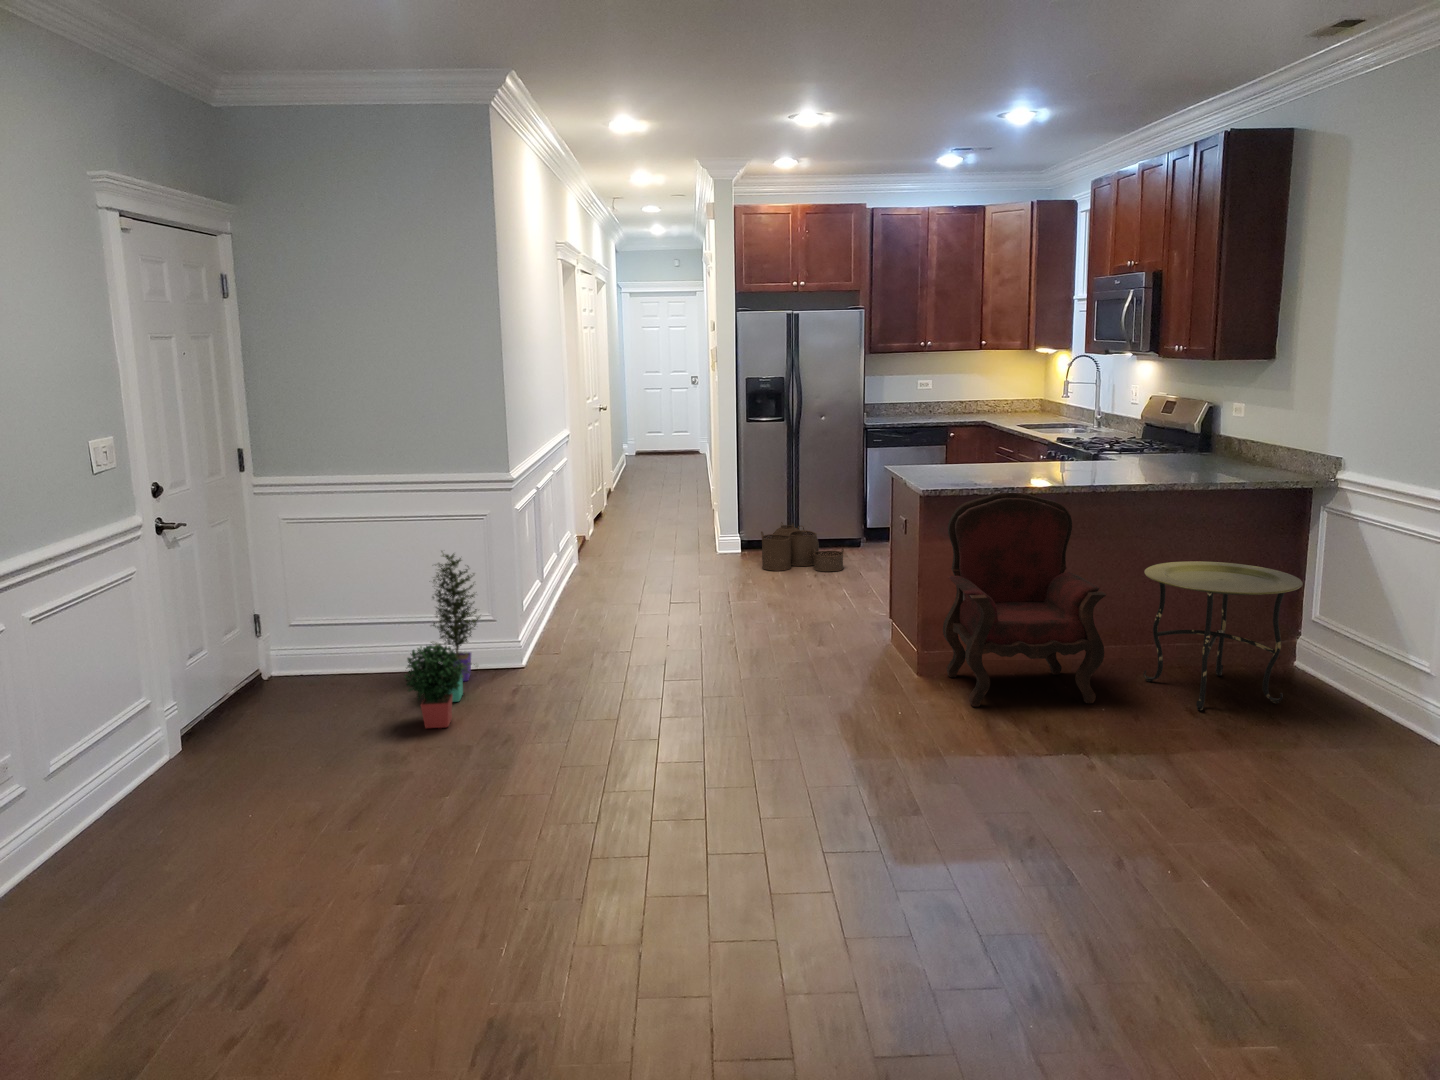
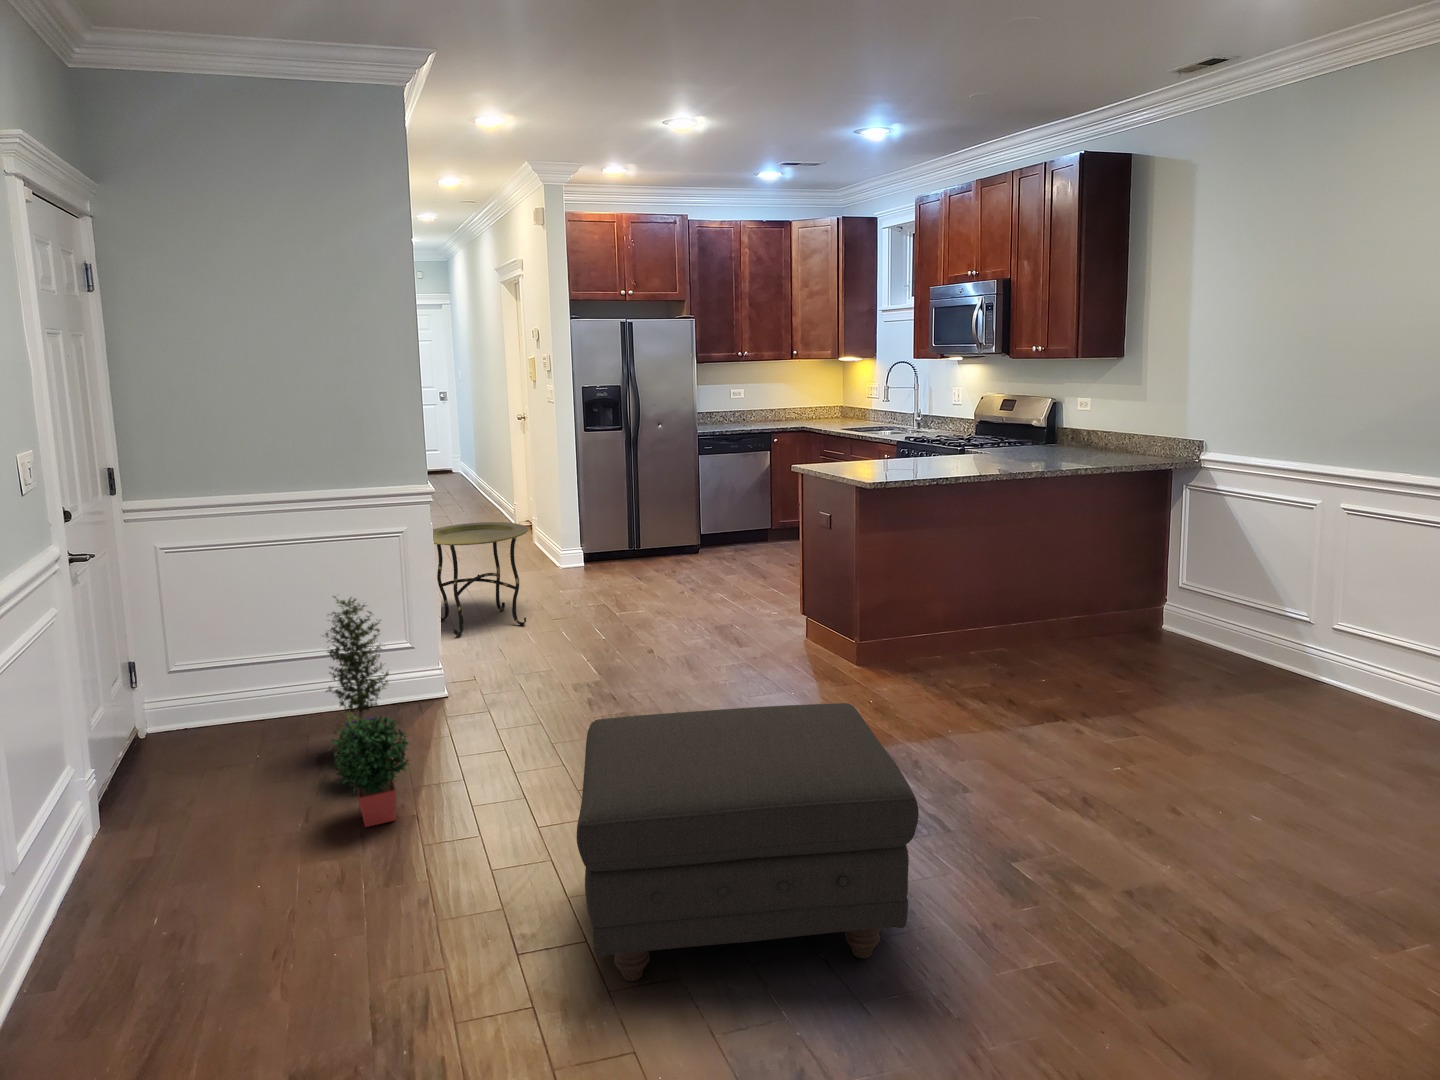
armchair: present [943,493,1106,707] -> none [891,486,1059,703]
woven basket: present [761,522,844,572] -> none [618,534,703,584]
side table: present [1143,561,1303,710] -> present [433,522,528,637]
ottoman: none [479,659,768,872] -> present [577,703,919,981]

